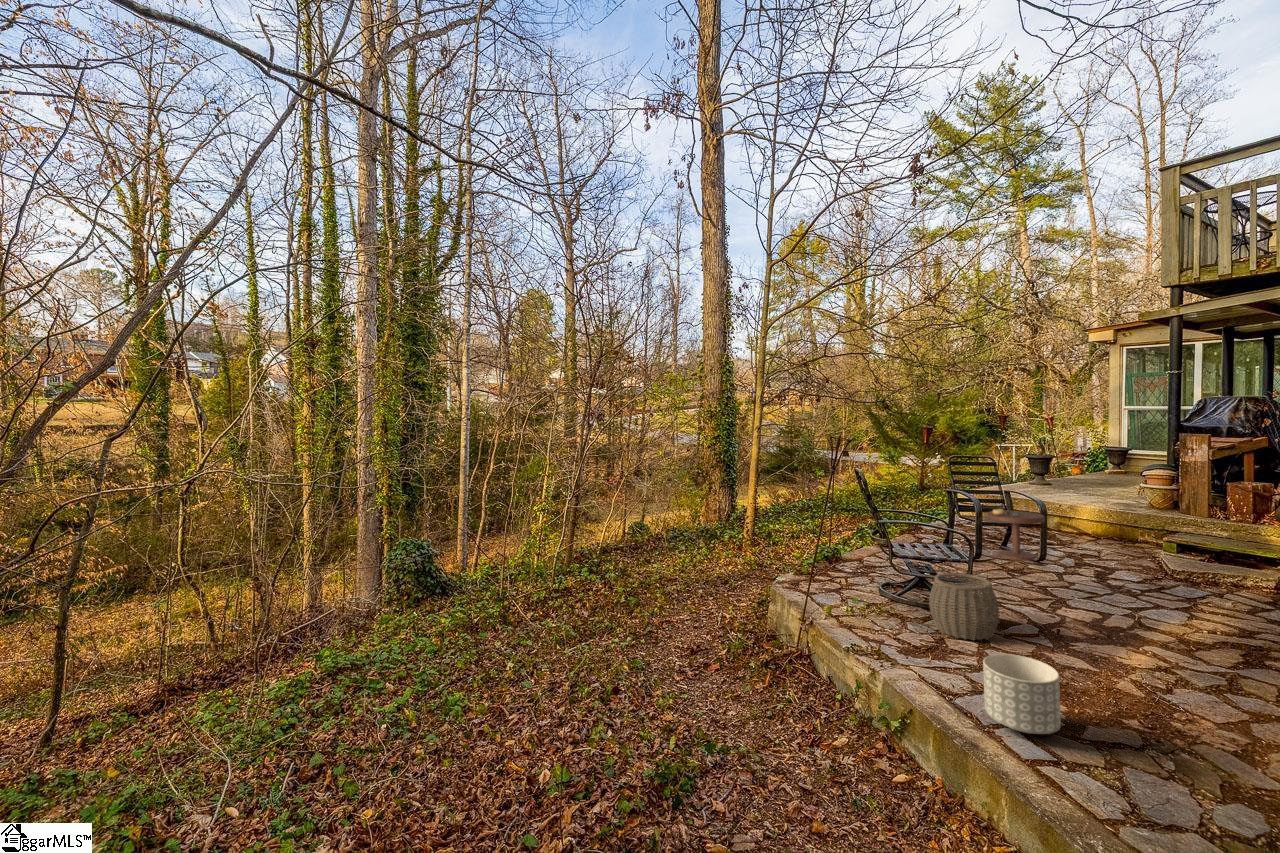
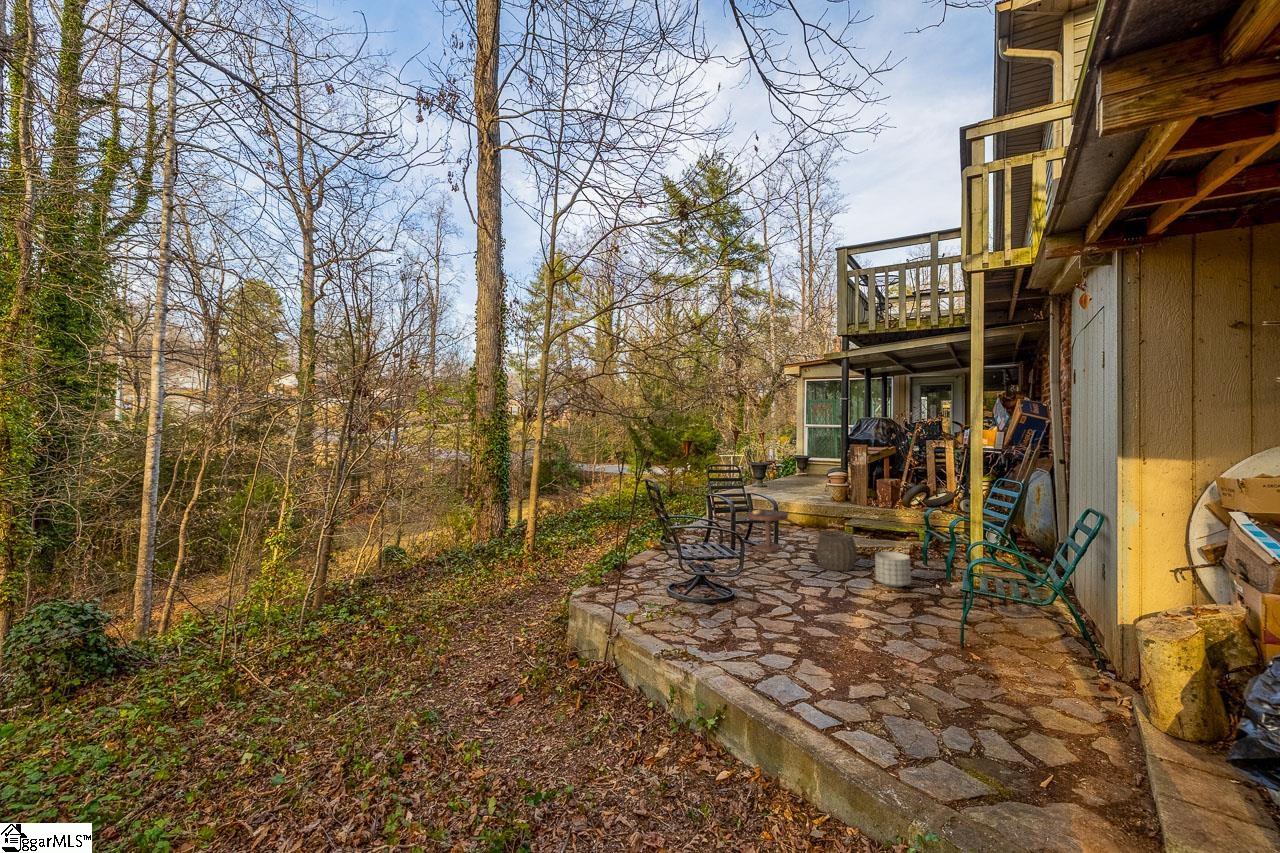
woven basket: present [929,573,1000,640] -> present [816,531,857,571]
planter: present [983,654,1061,734] -> present [875,552,911,588]

